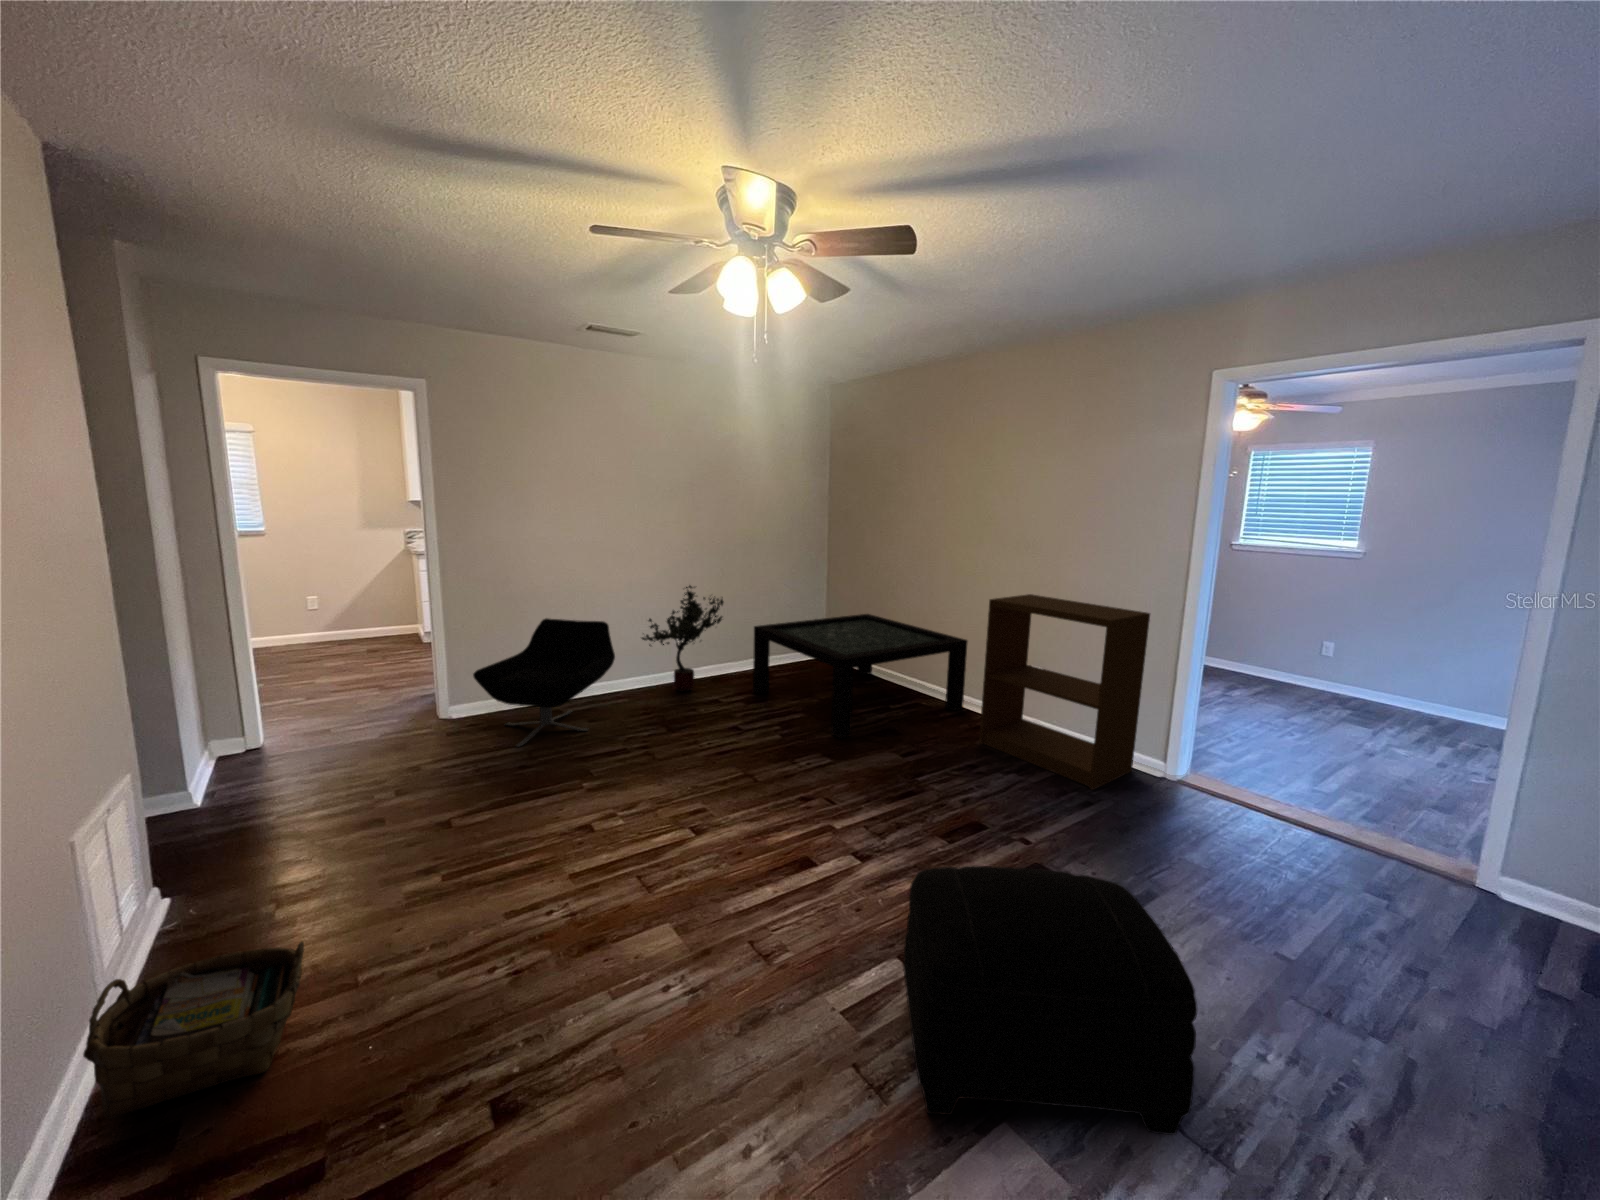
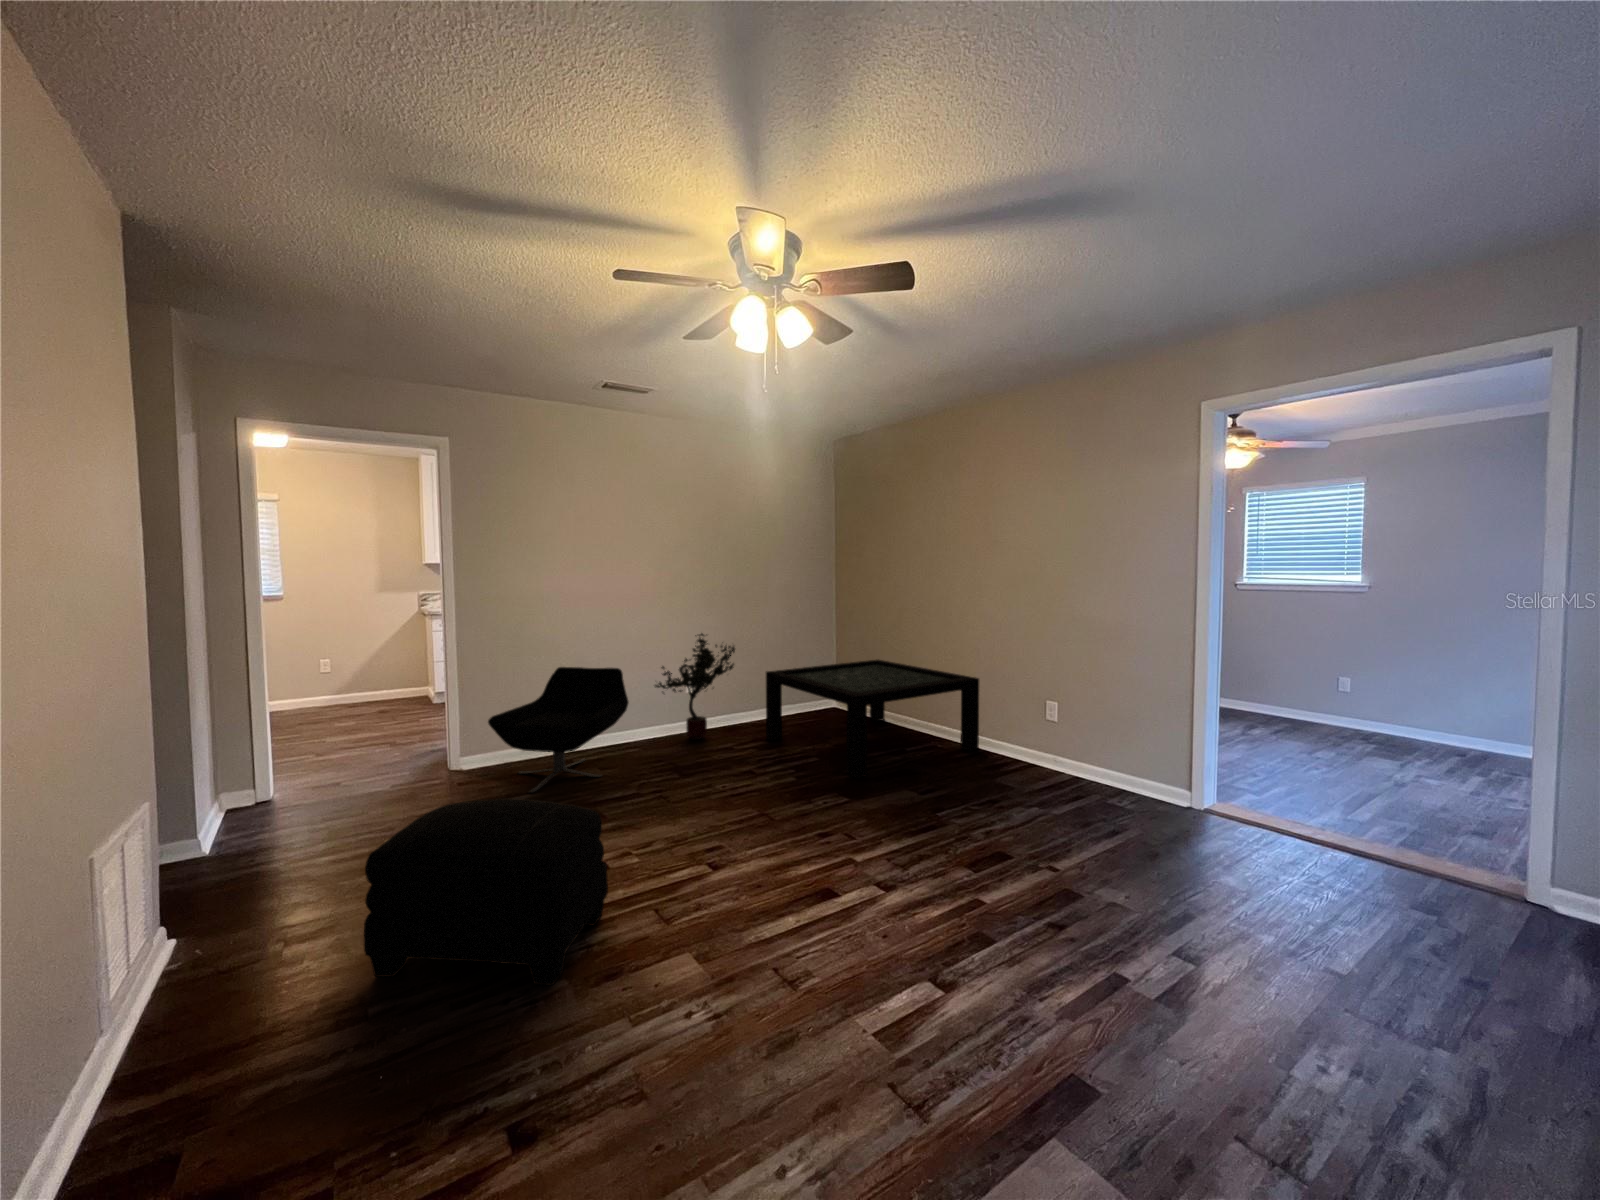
bookshelf: present [979,594,1150,790] -> none [997,628,1160,820]
ottoman: present [903,865,1197,1135] -> present [364,798,608,985]
woven basket: present [83,942,304,1119] -> none [83,964,316,1151]

